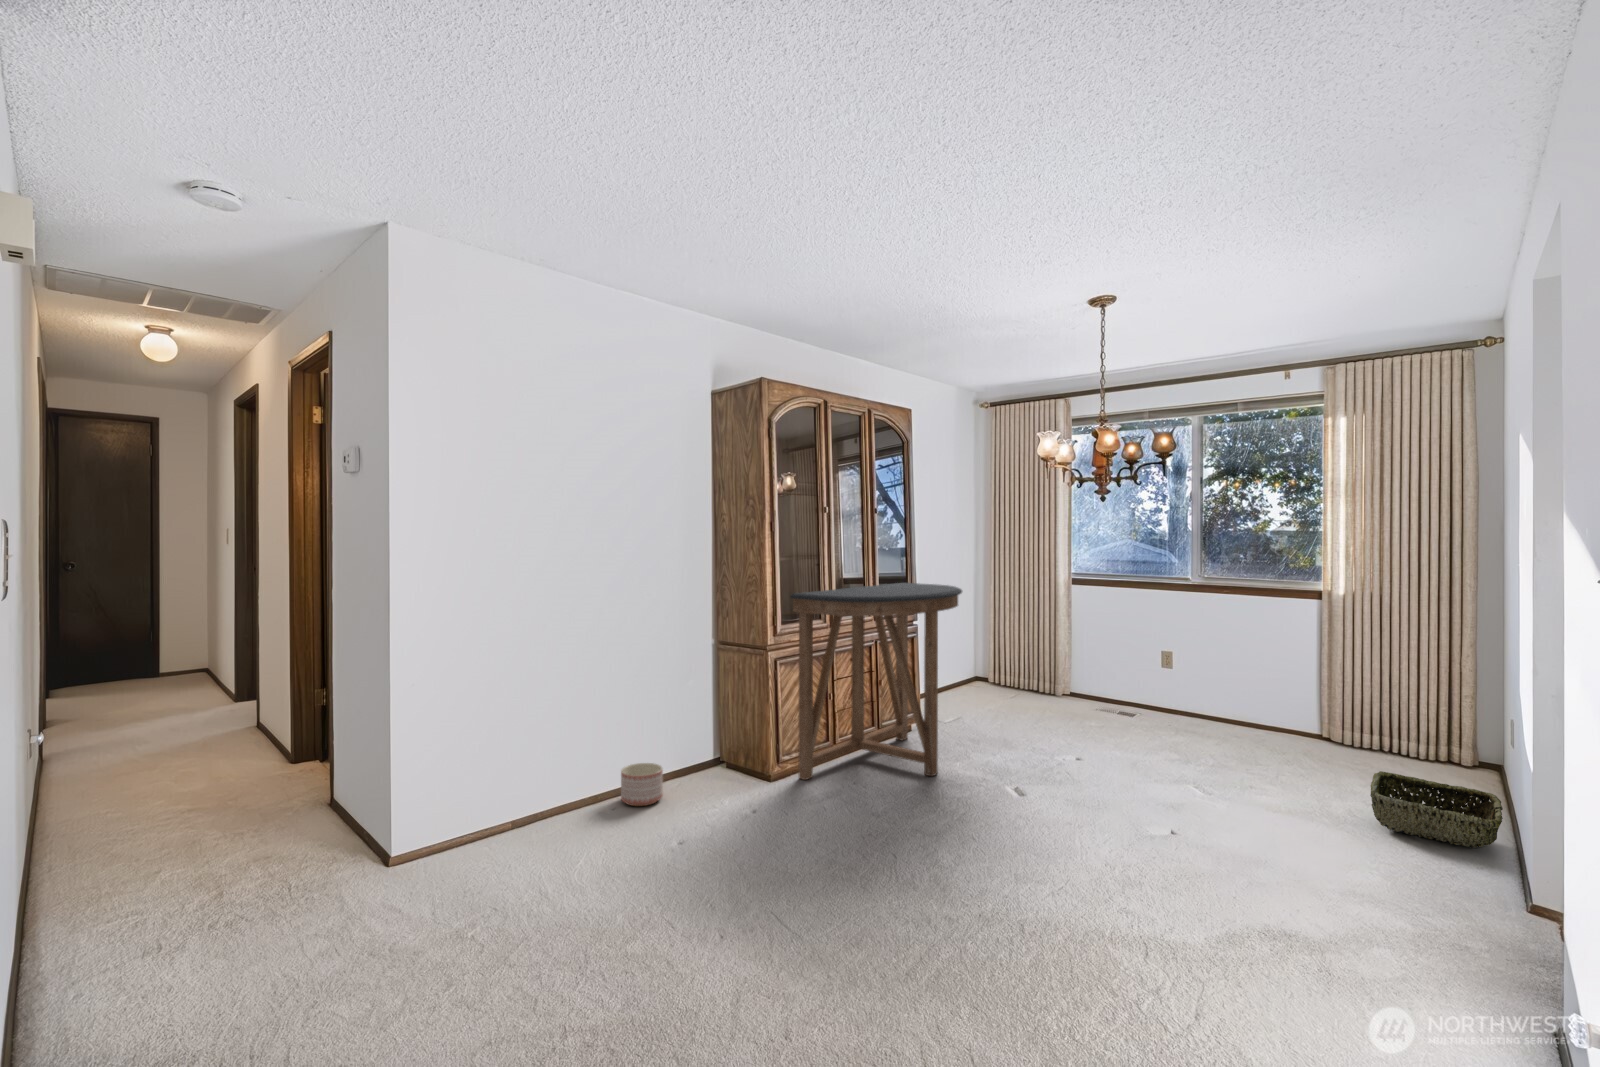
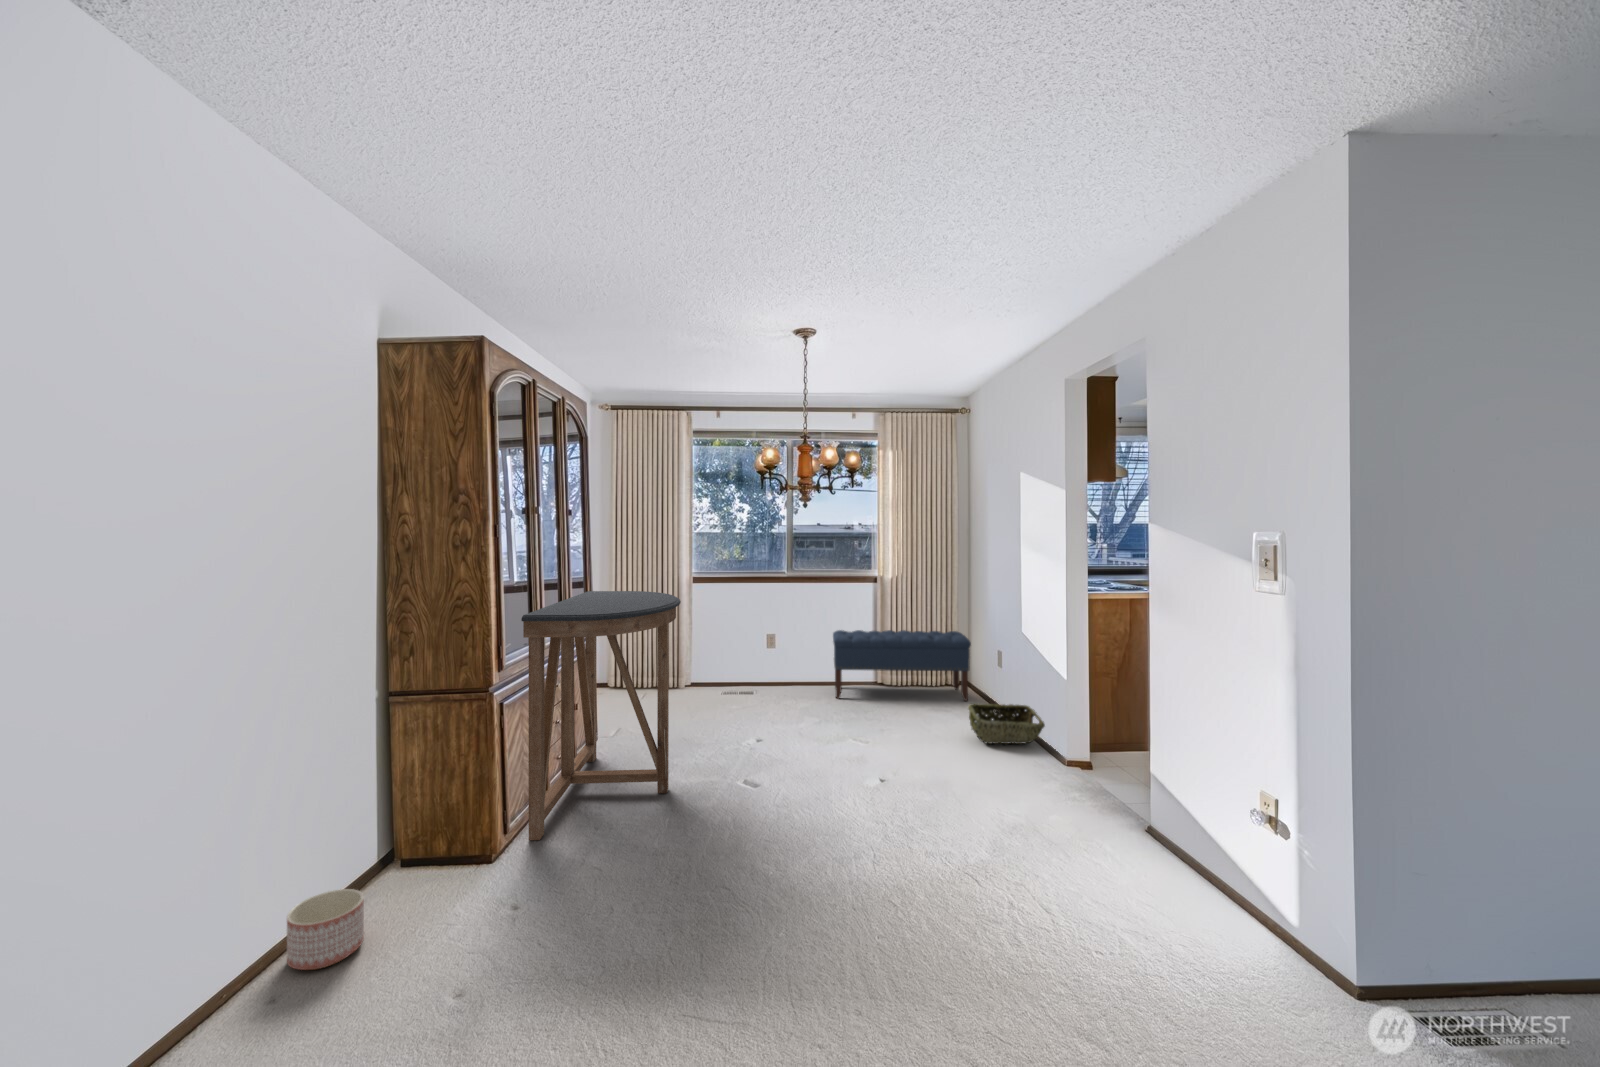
bench: none [1227,656,1463,781] -> present [833,630,971,701]

